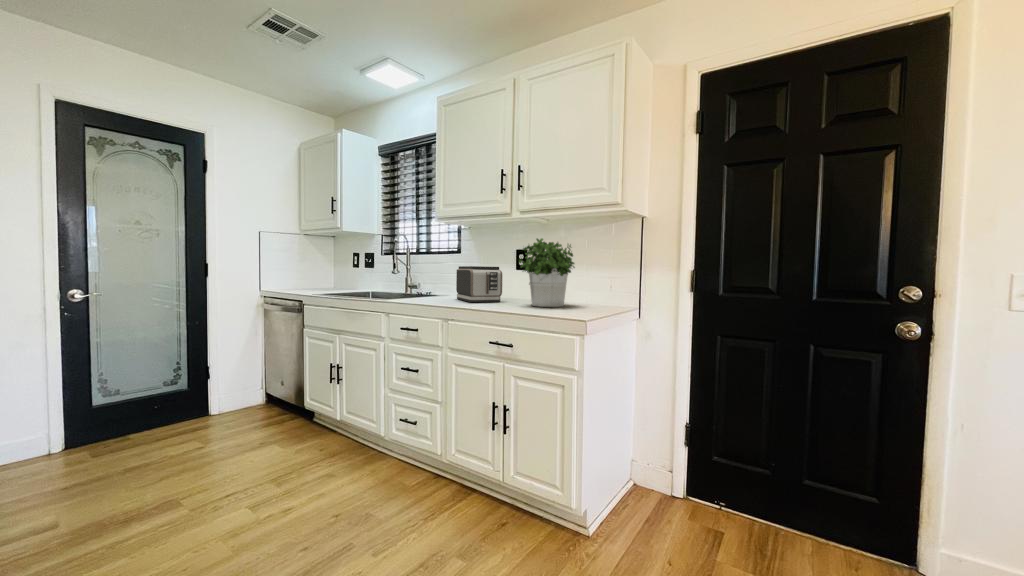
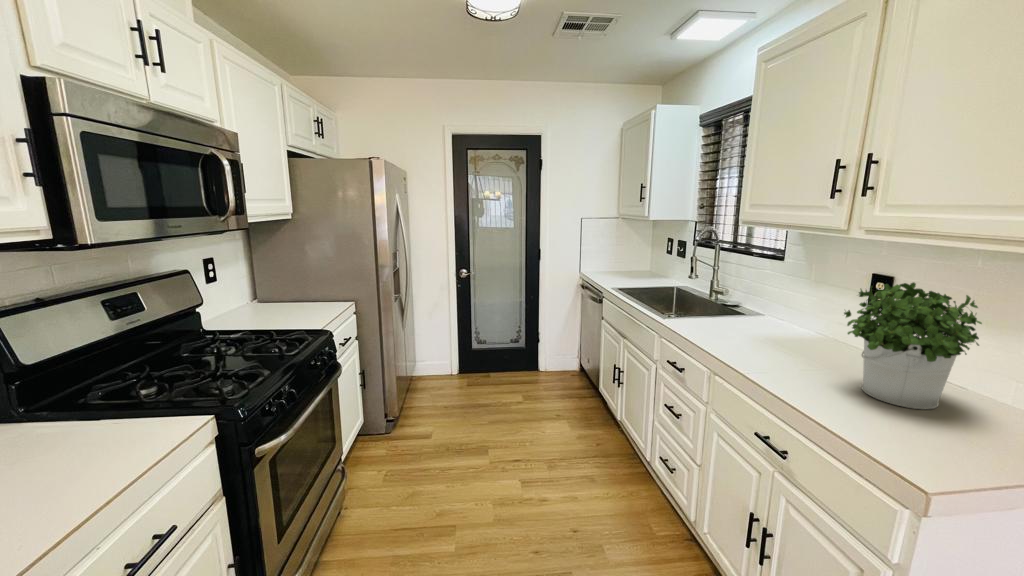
toaster: present [456,266,502,302] -> none [757,288,827,356]

